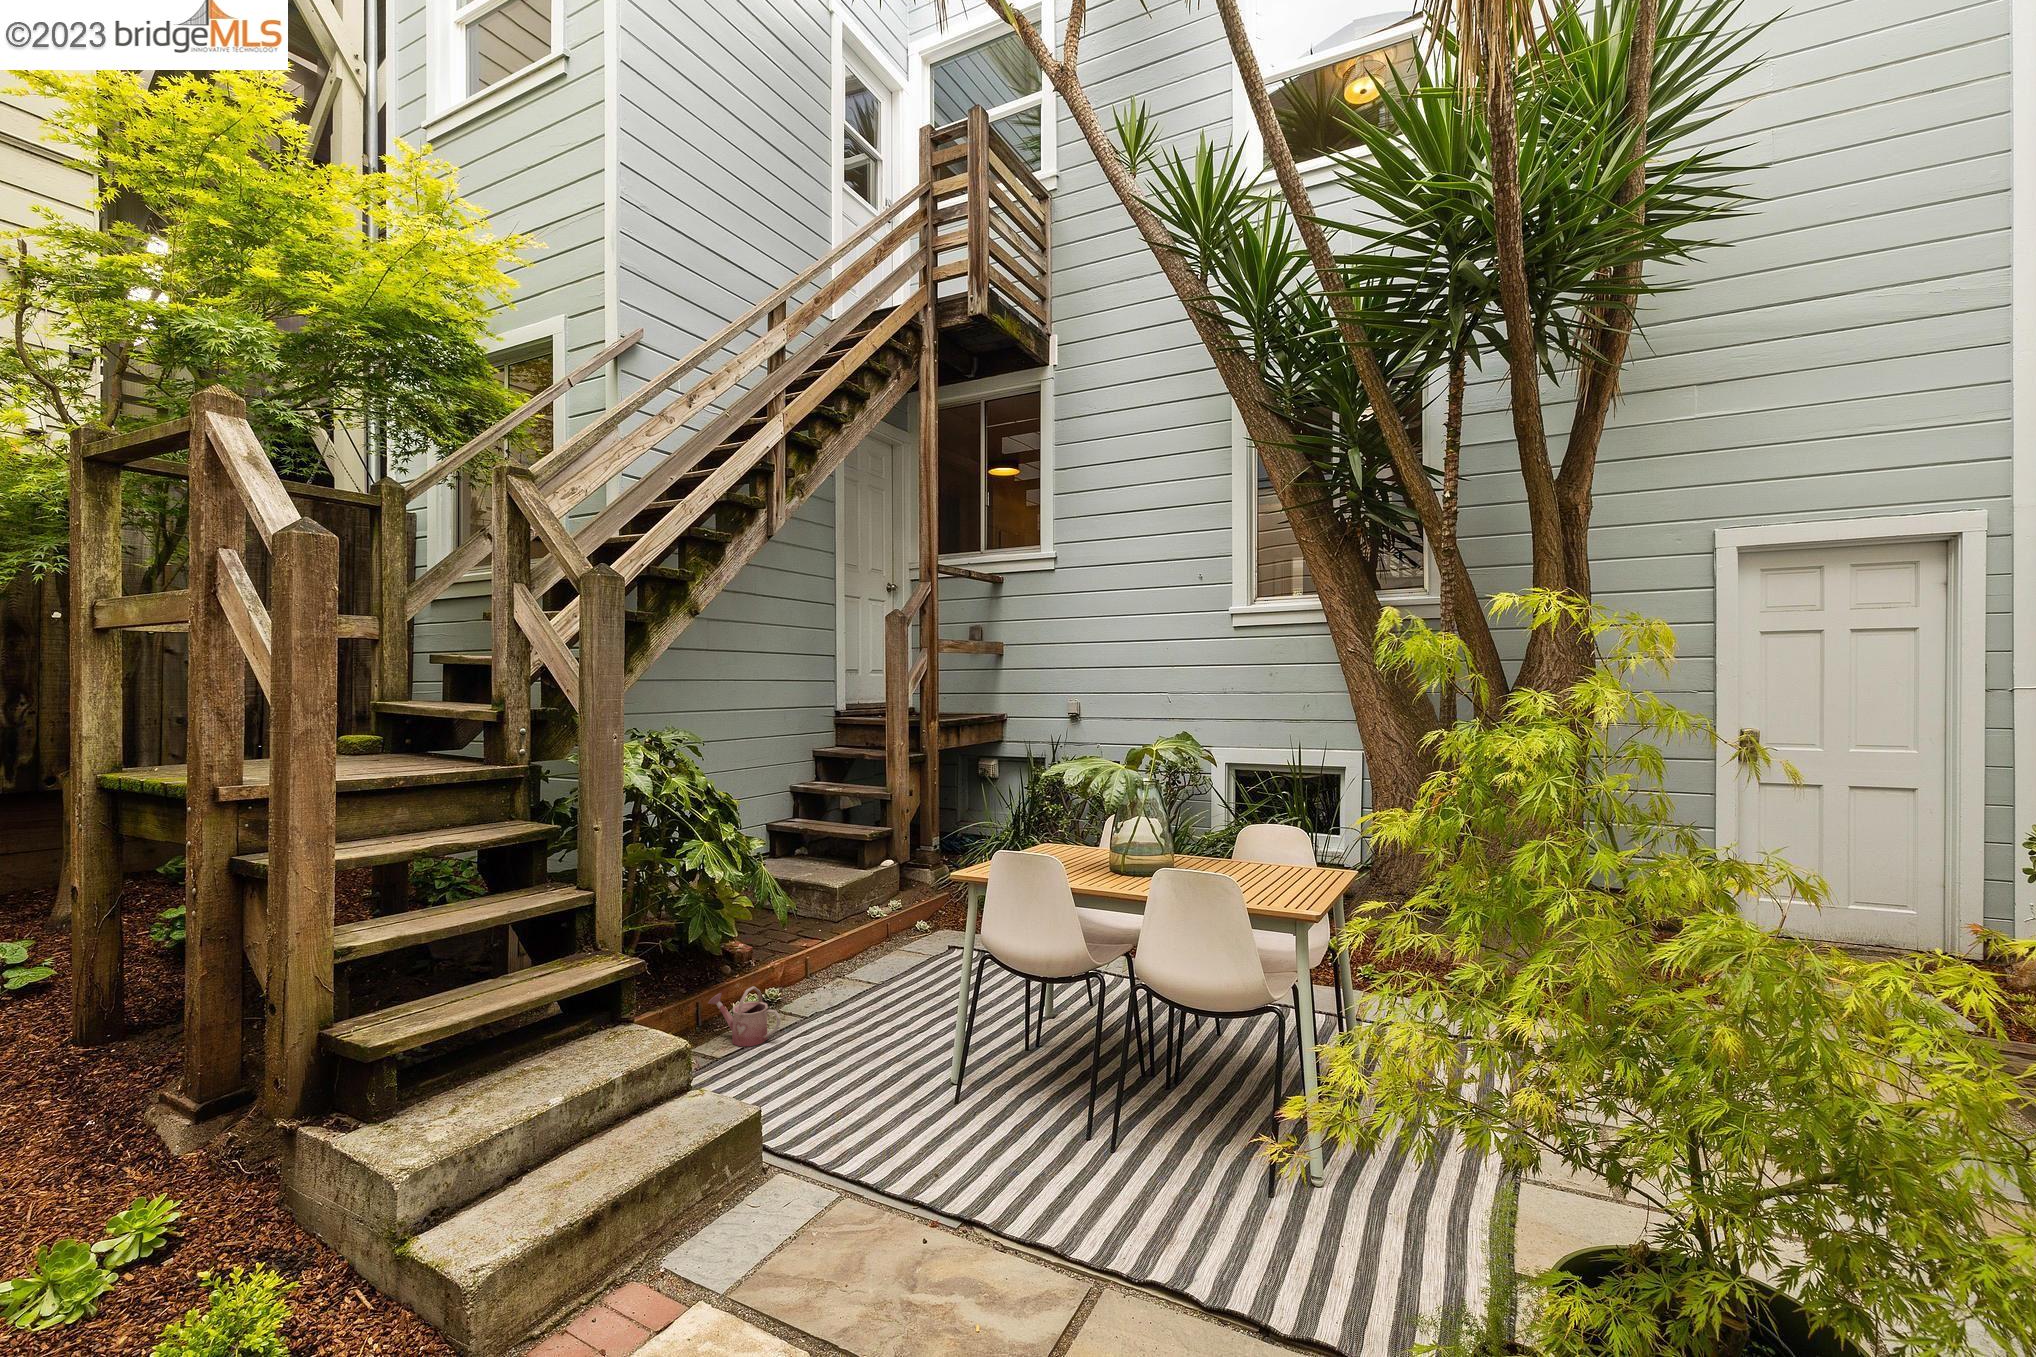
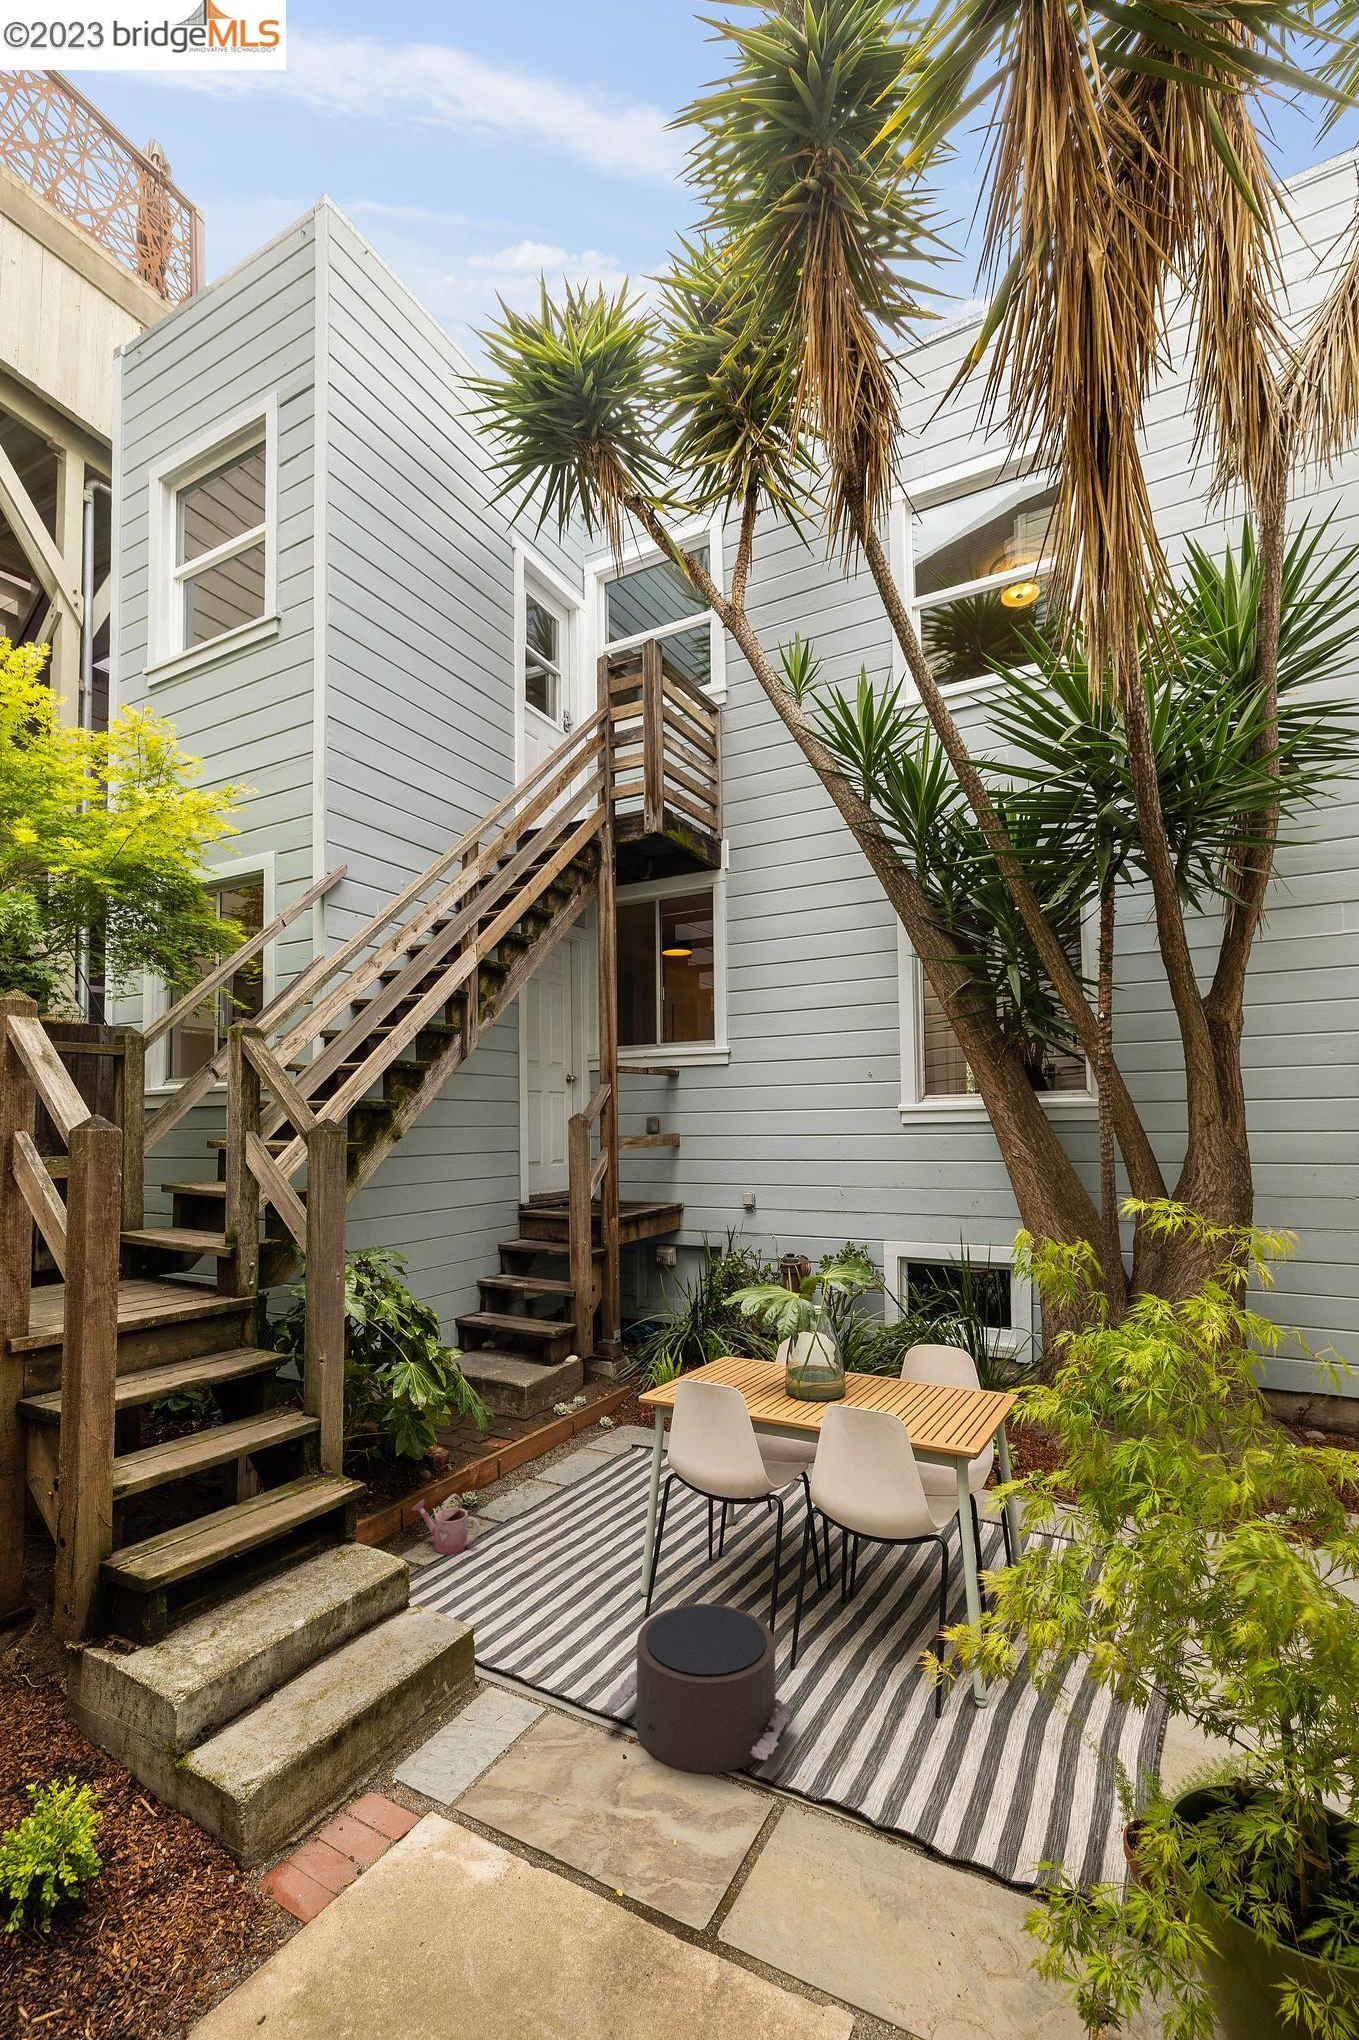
pouf: none [904,1085,1114,1257] -> present [605,1604,793,1773]

